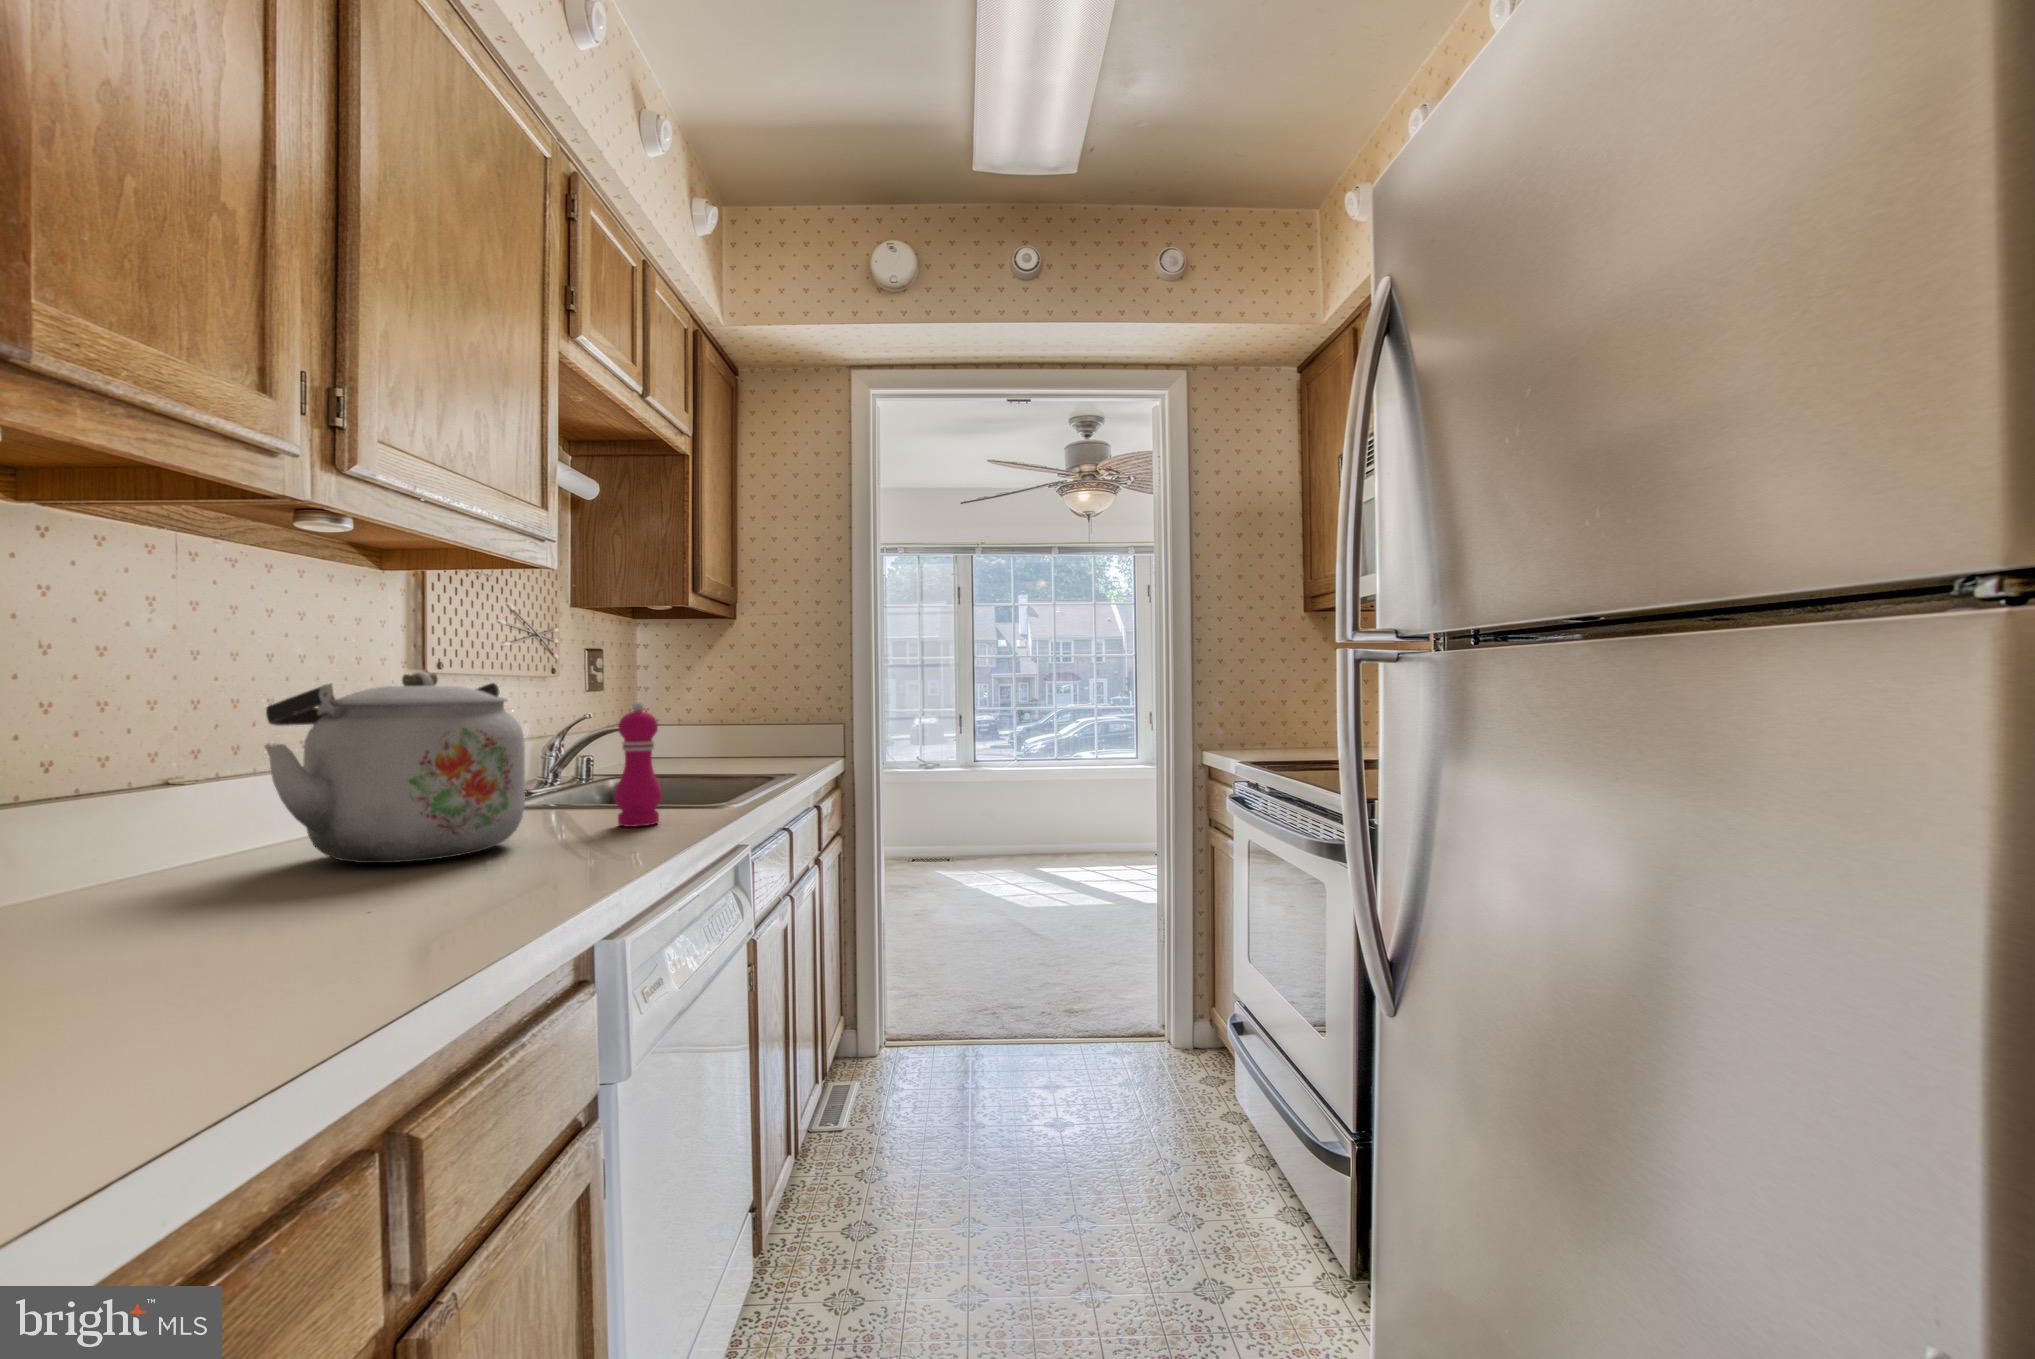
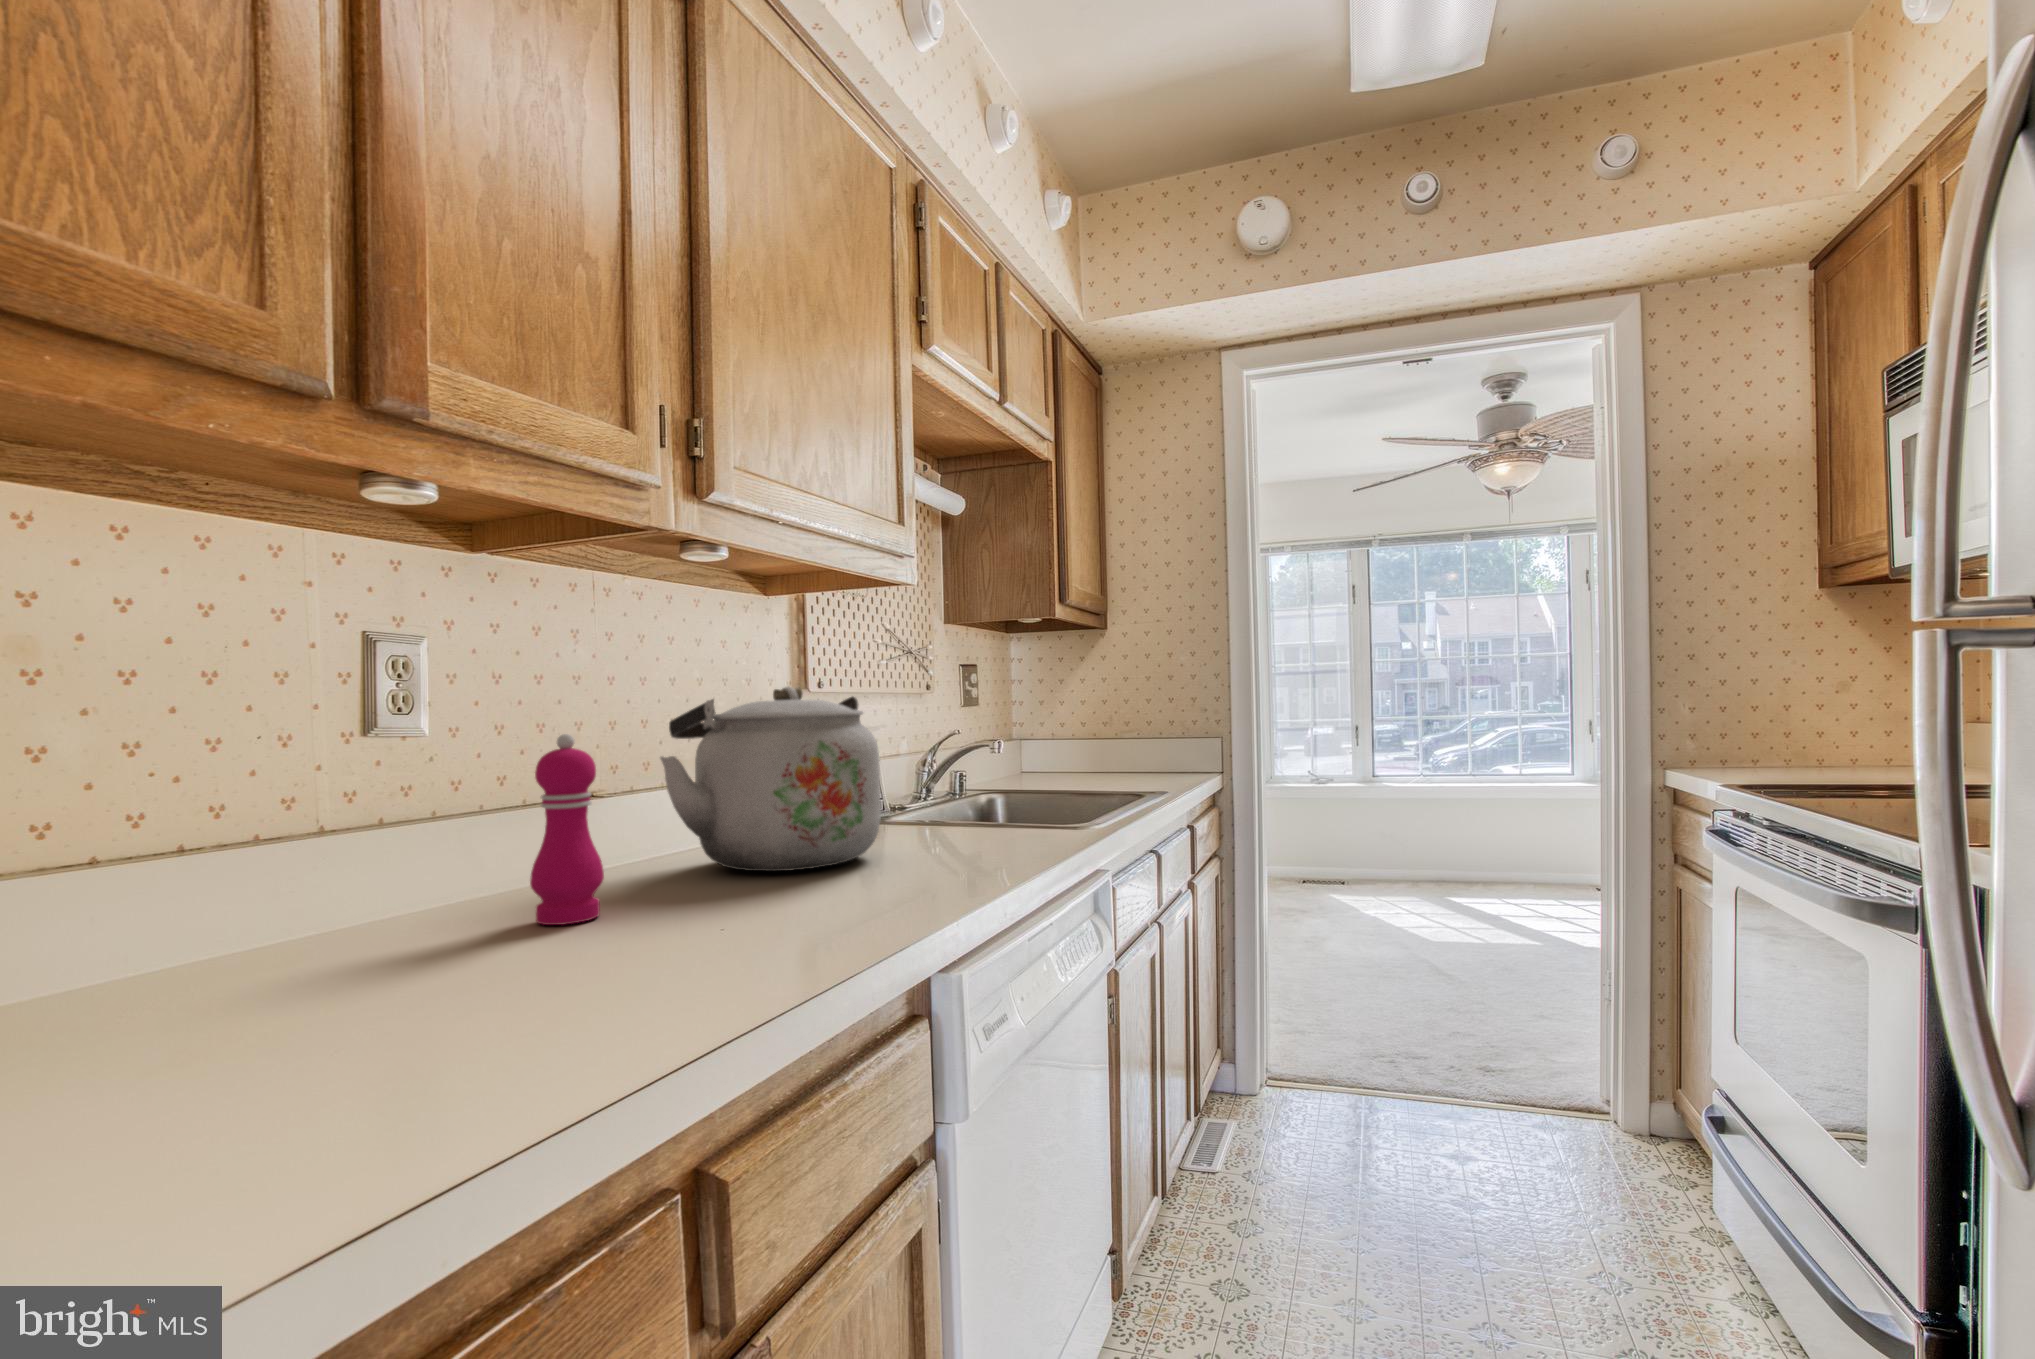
pepper mill: present [615,702,662,827] -> present [530,734,604,925]

